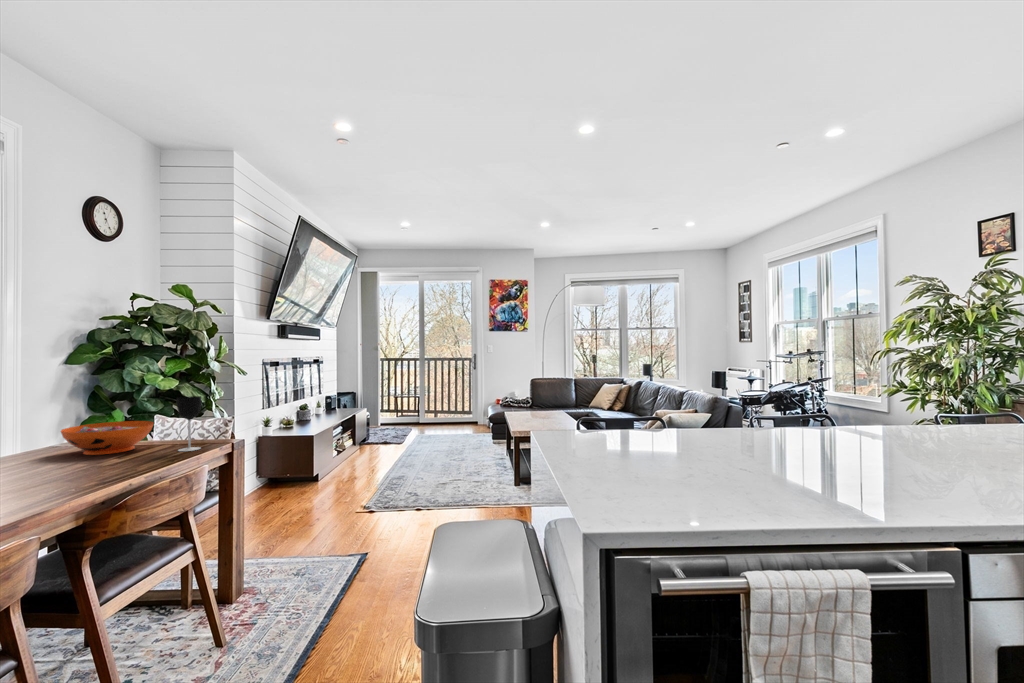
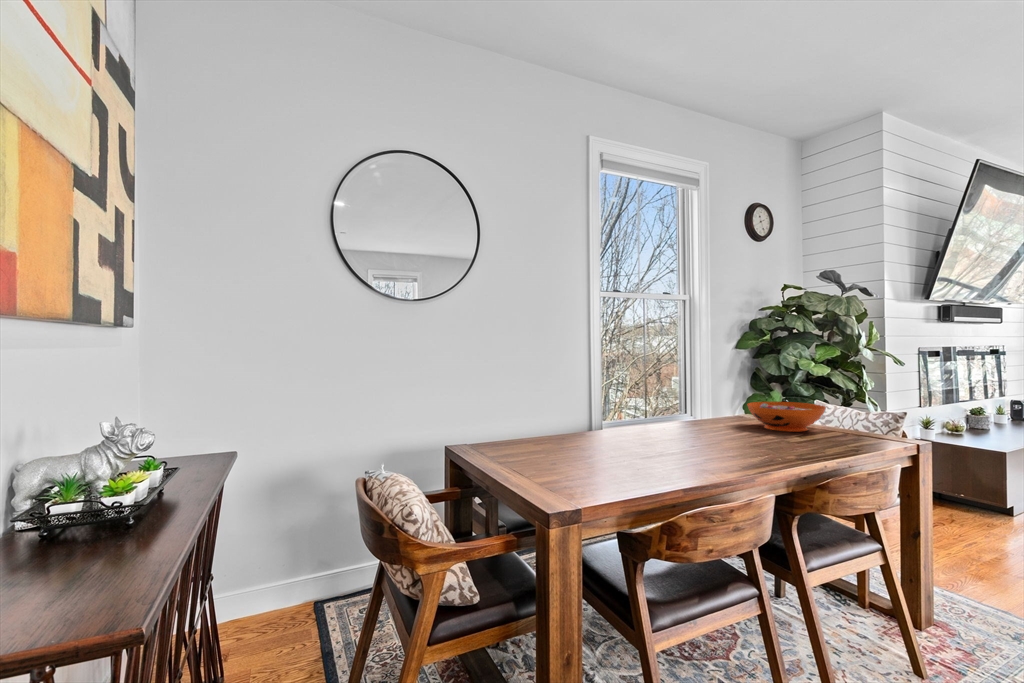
wine glass: present [177,396,202,451] -> none [852,383,881,442]

